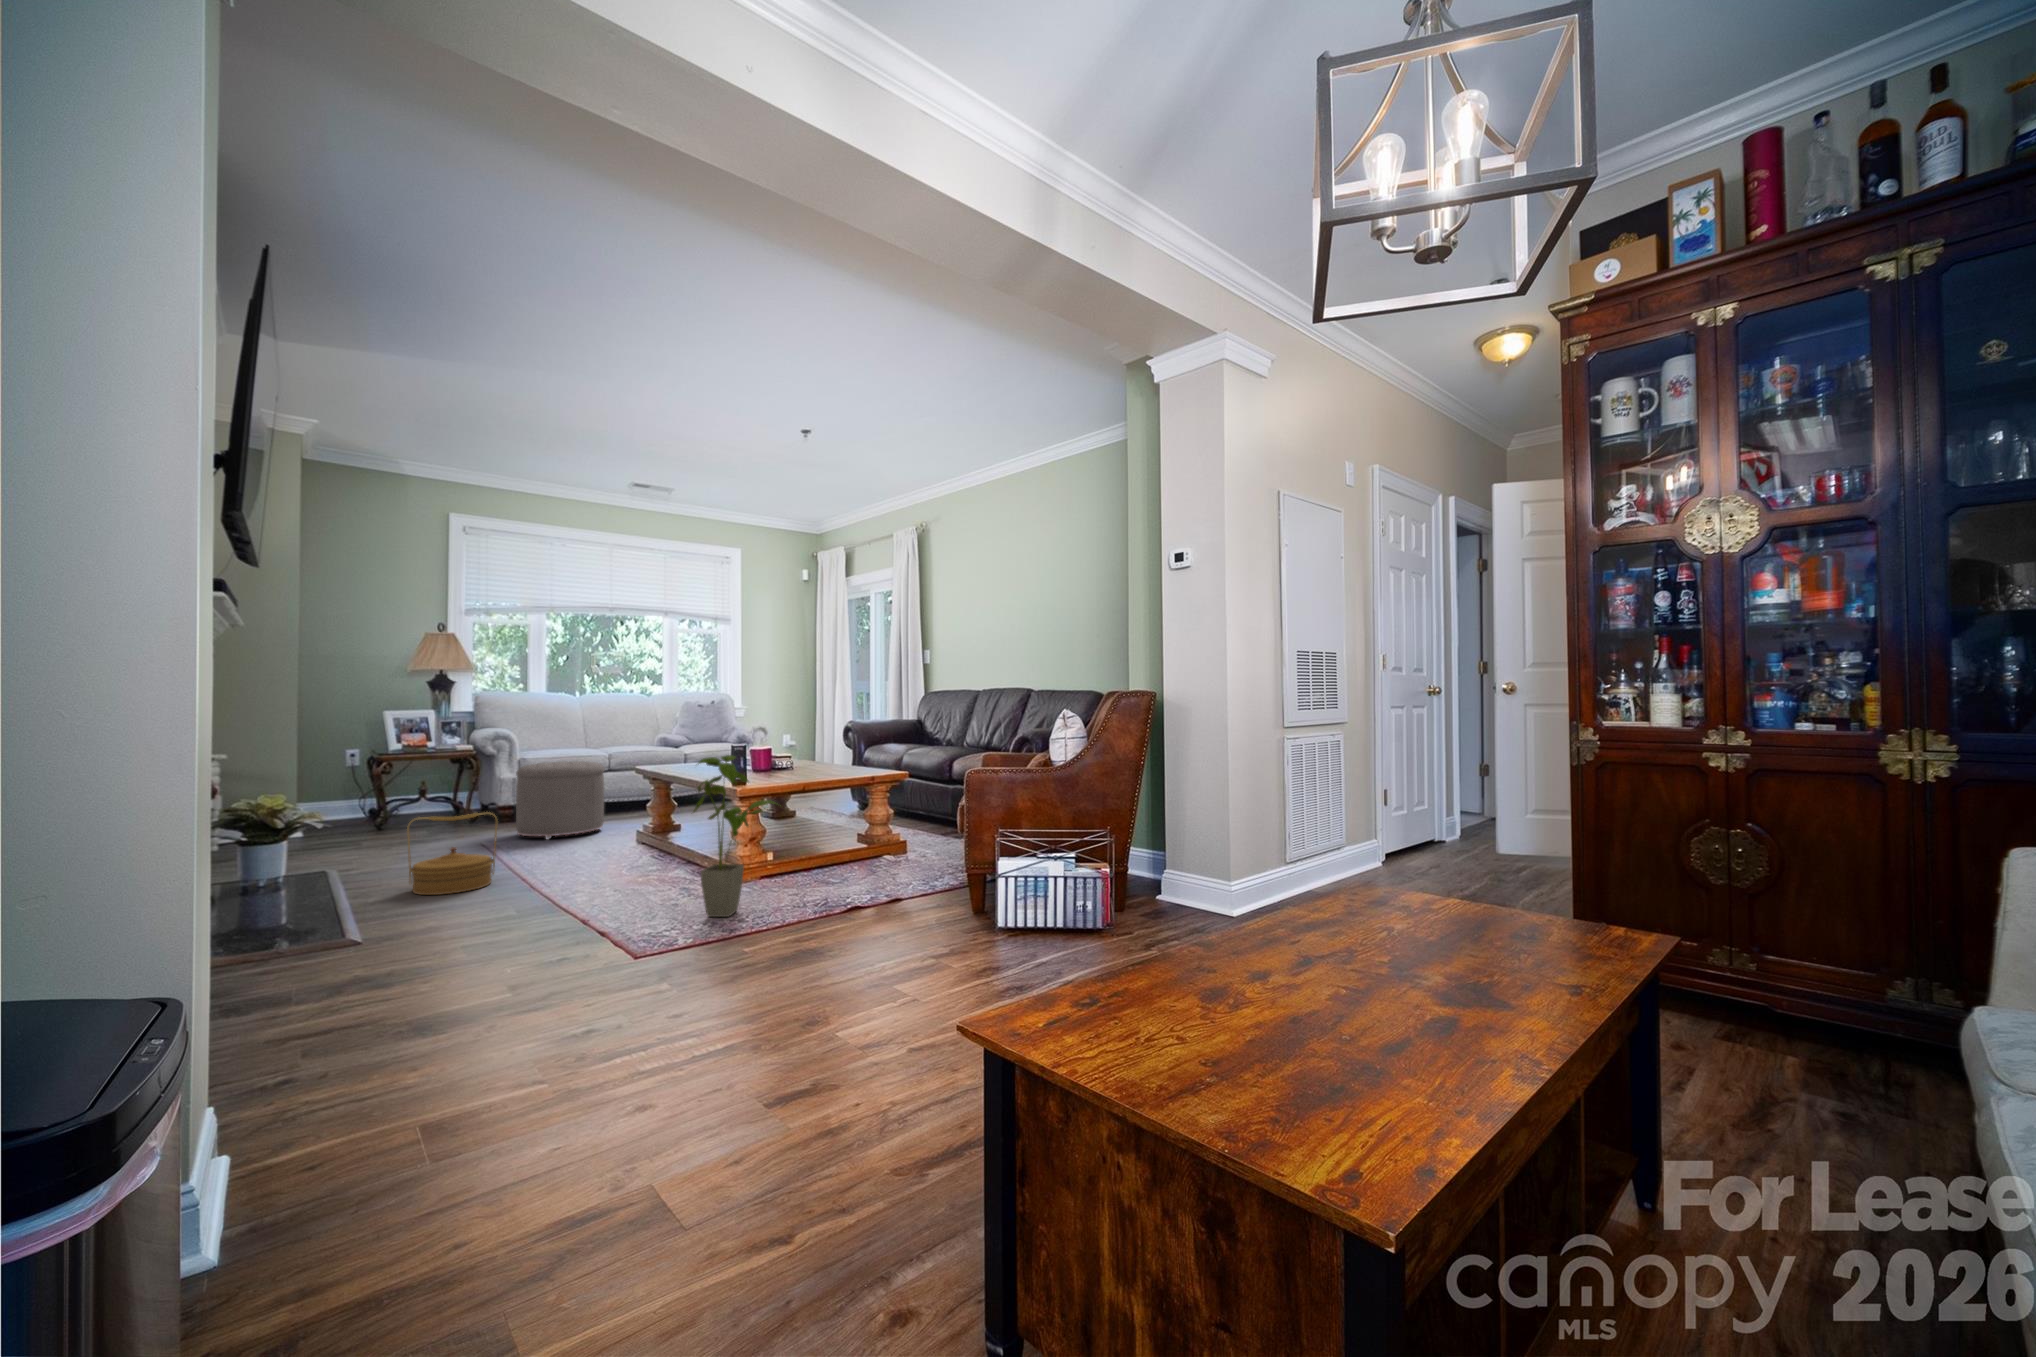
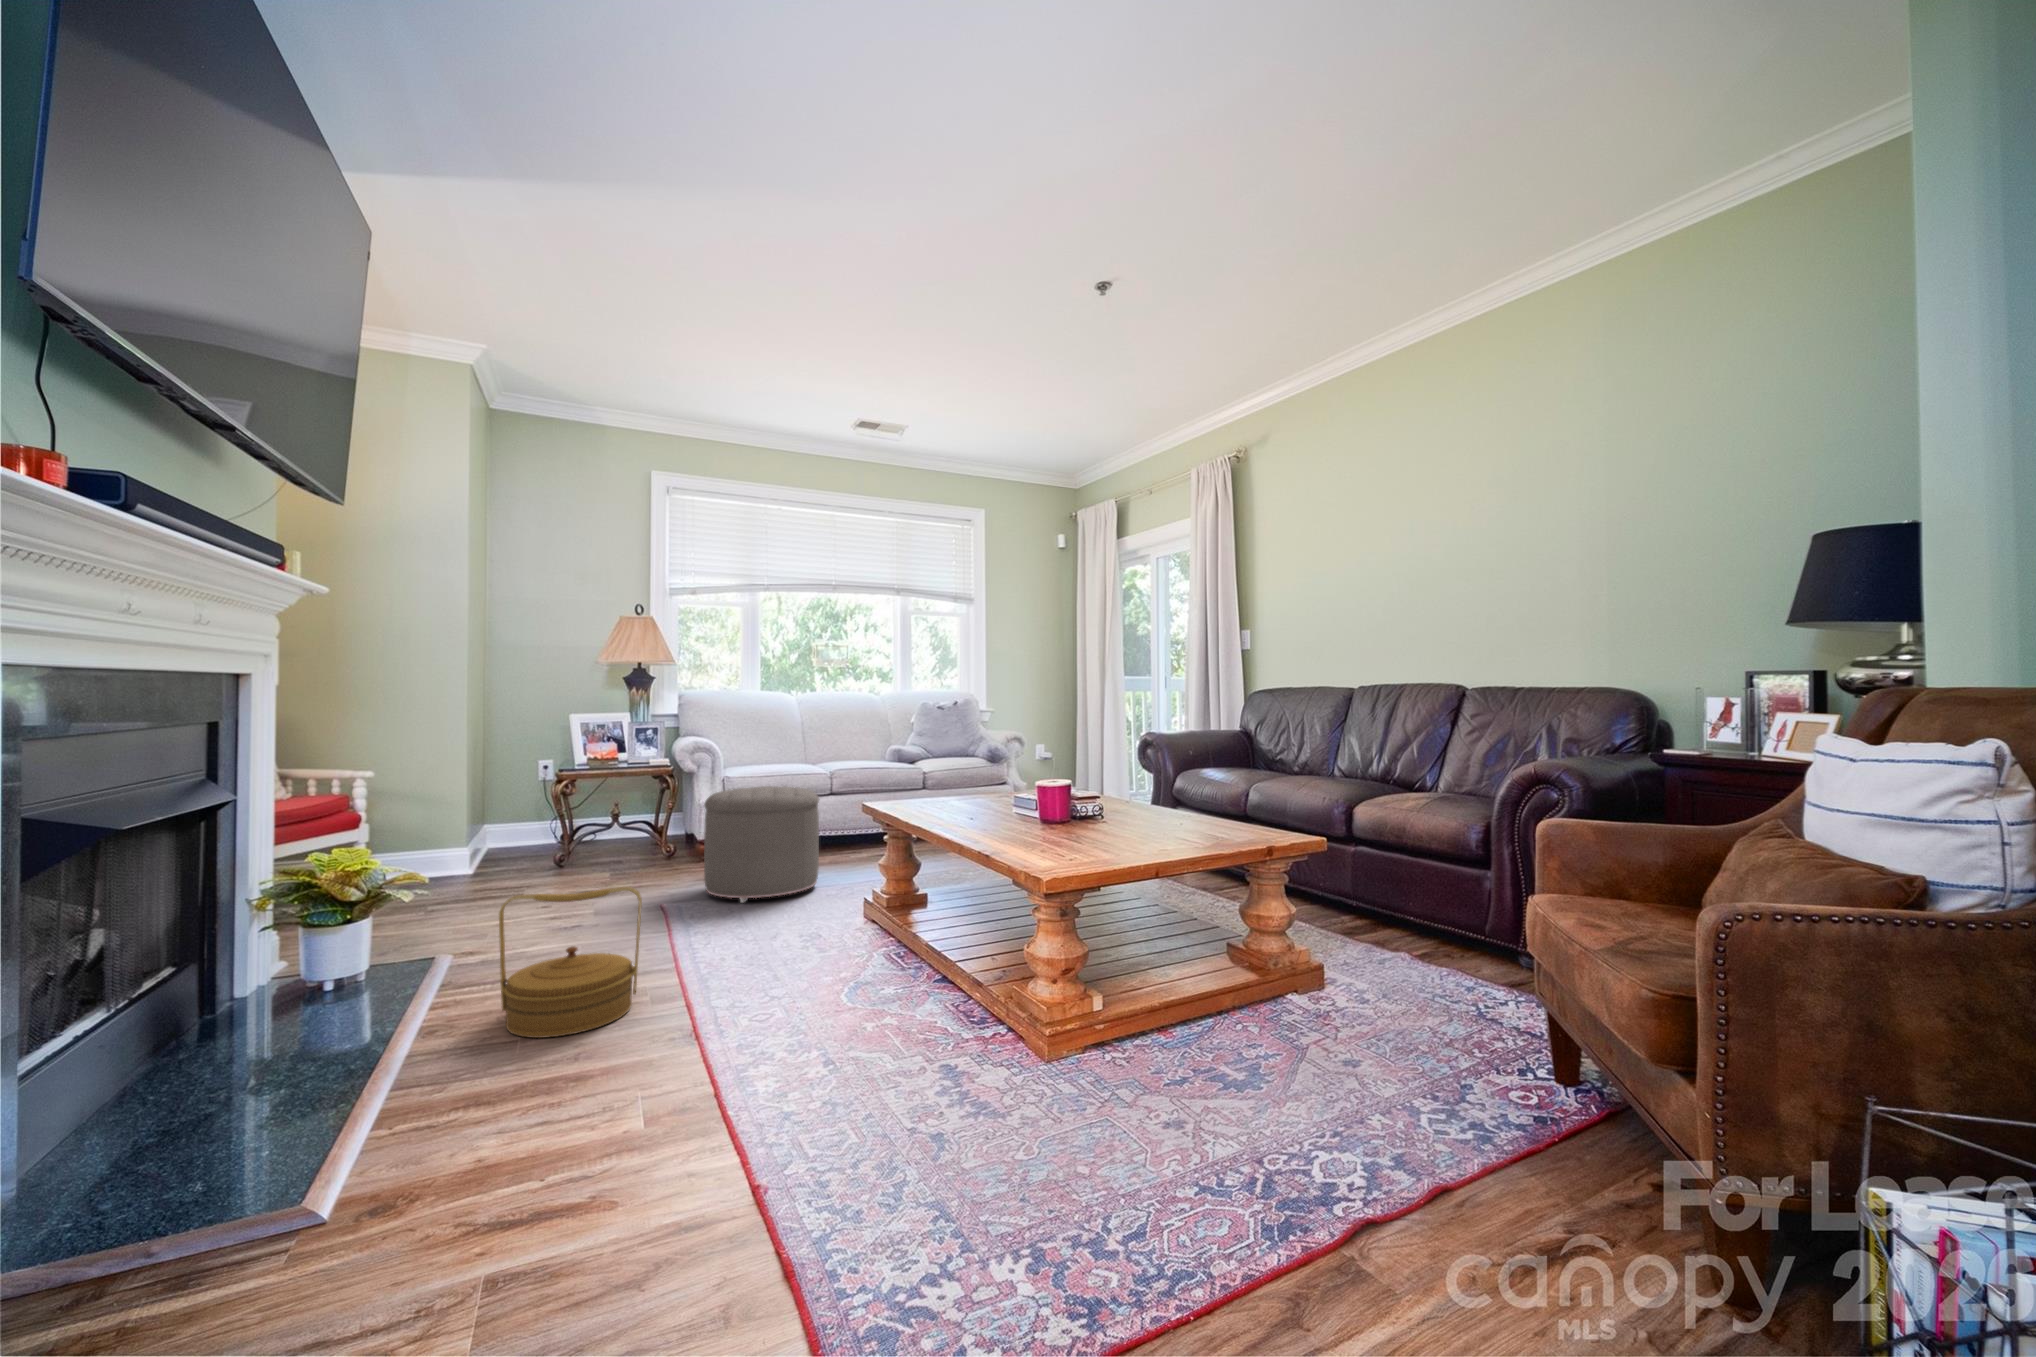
house plant: present [693,755,775,917] -> none [971,822,1174,1220]

